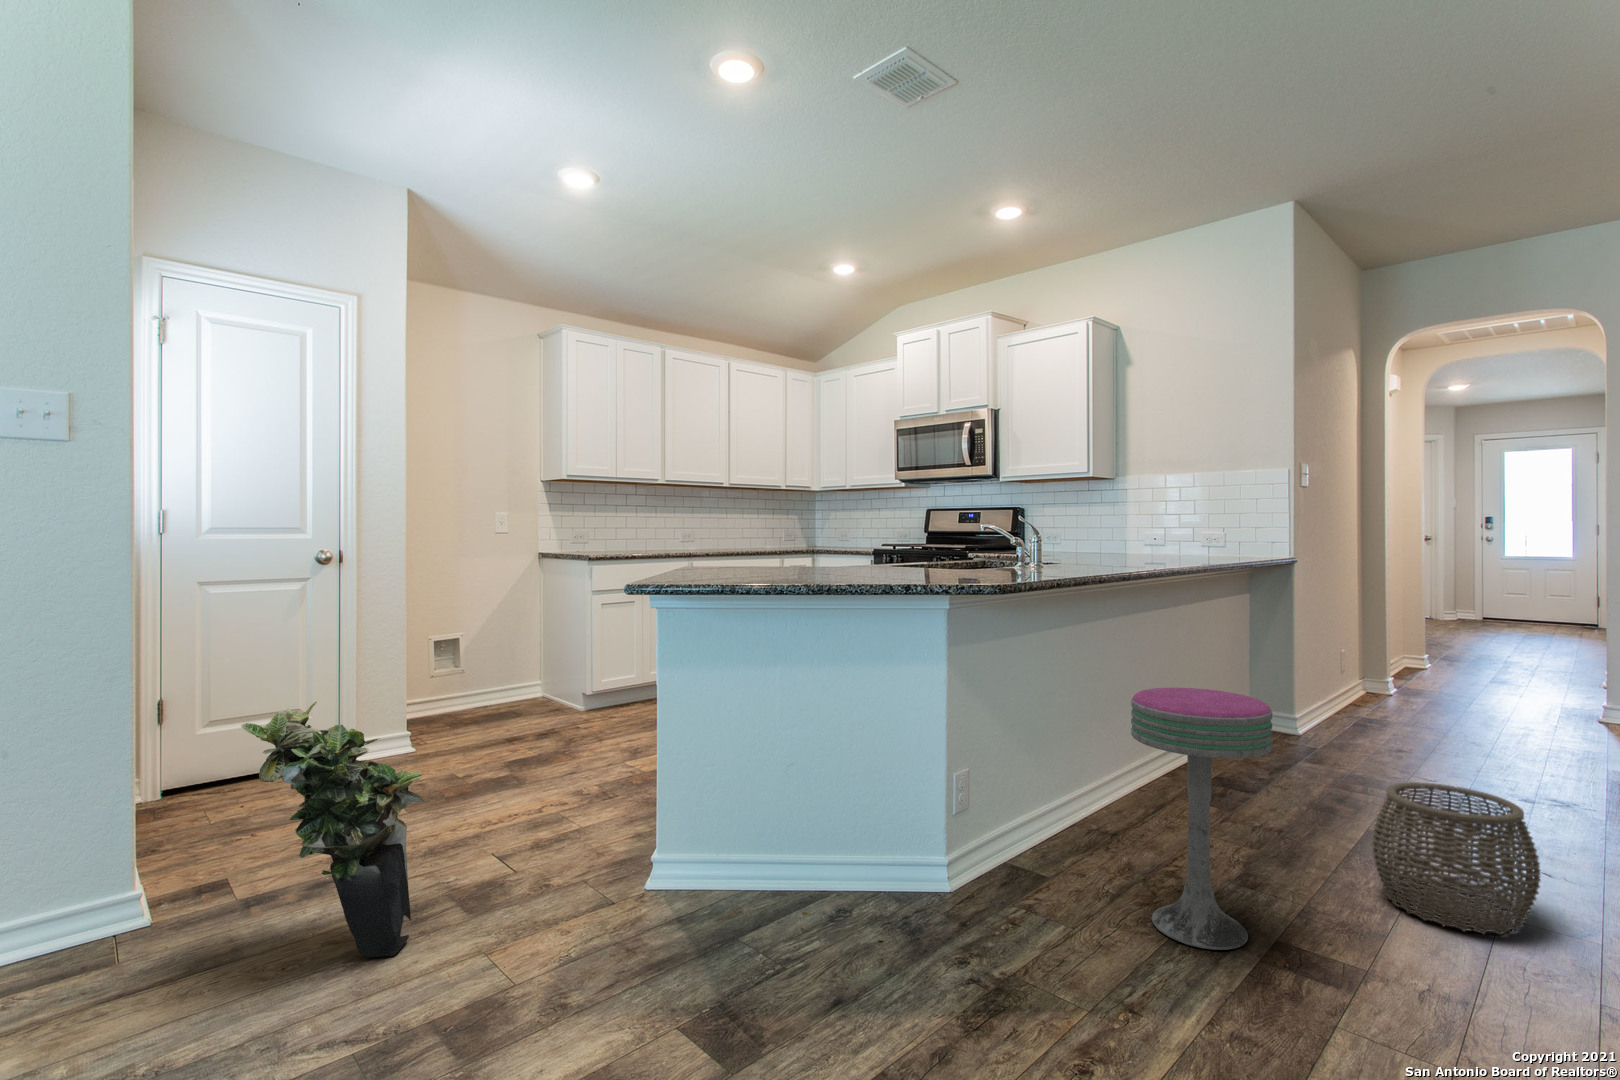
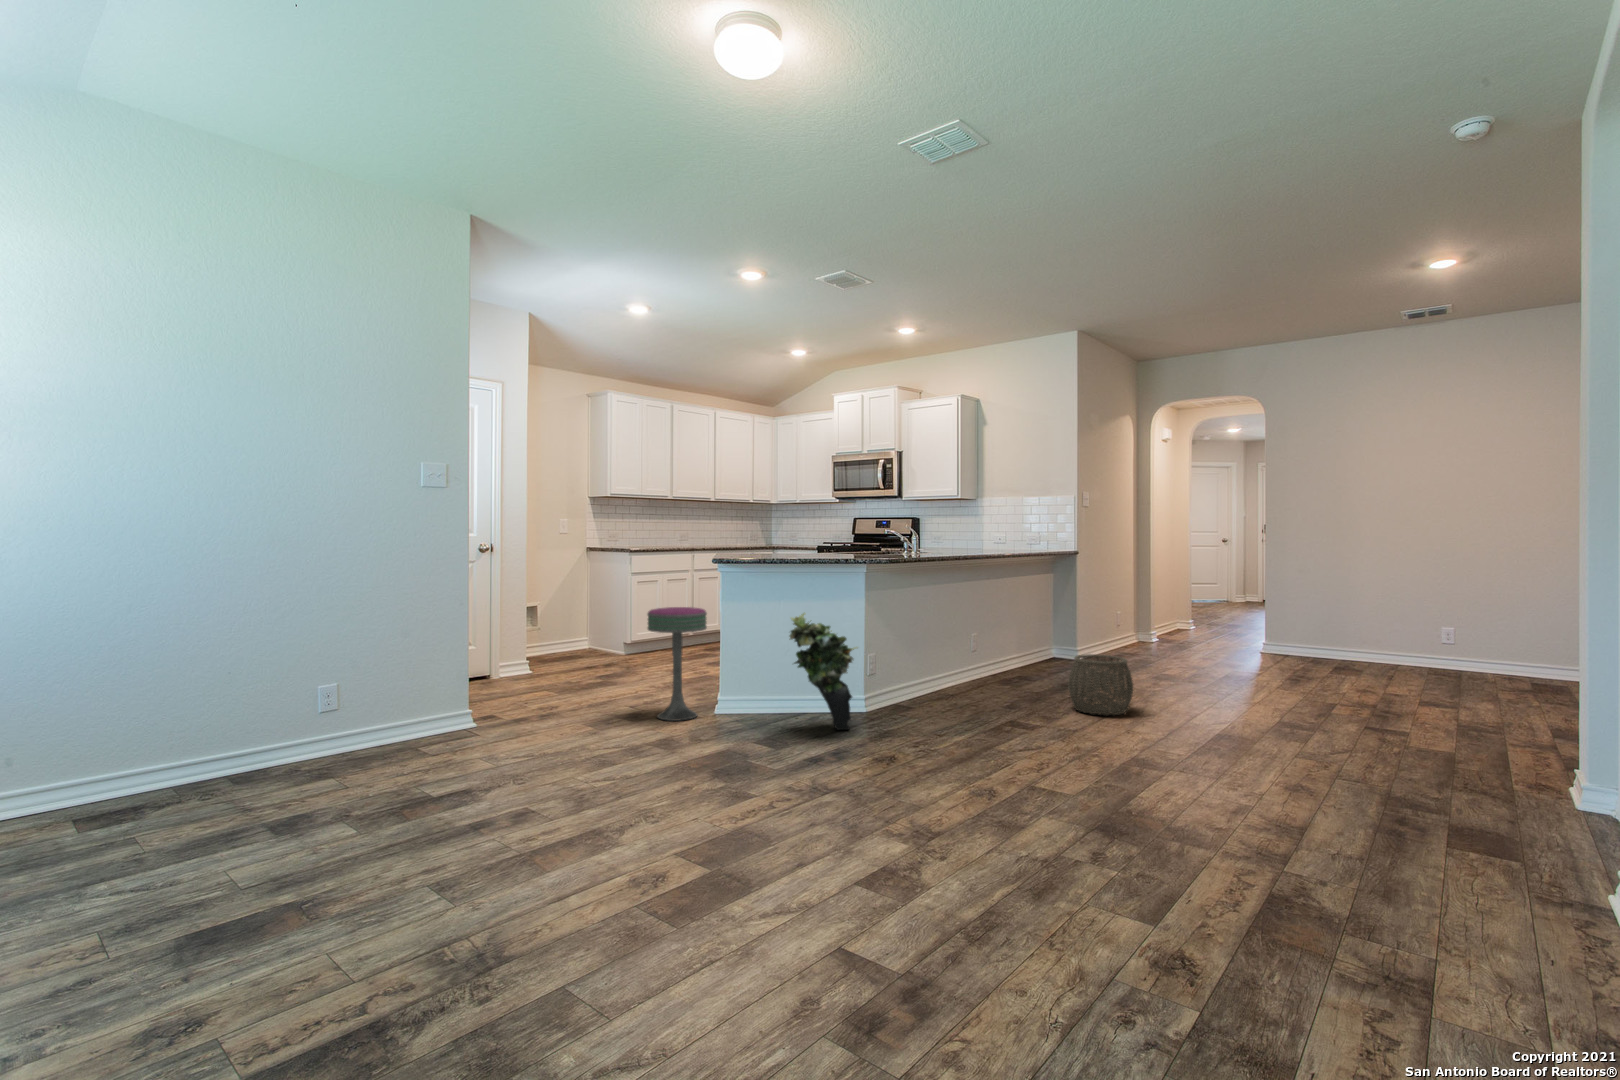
bar stool: present [1131,688,1272,950] -> present [647,607,707,721]
potted plant: present [241,702,425,957] -> present [790,613,857,730]

